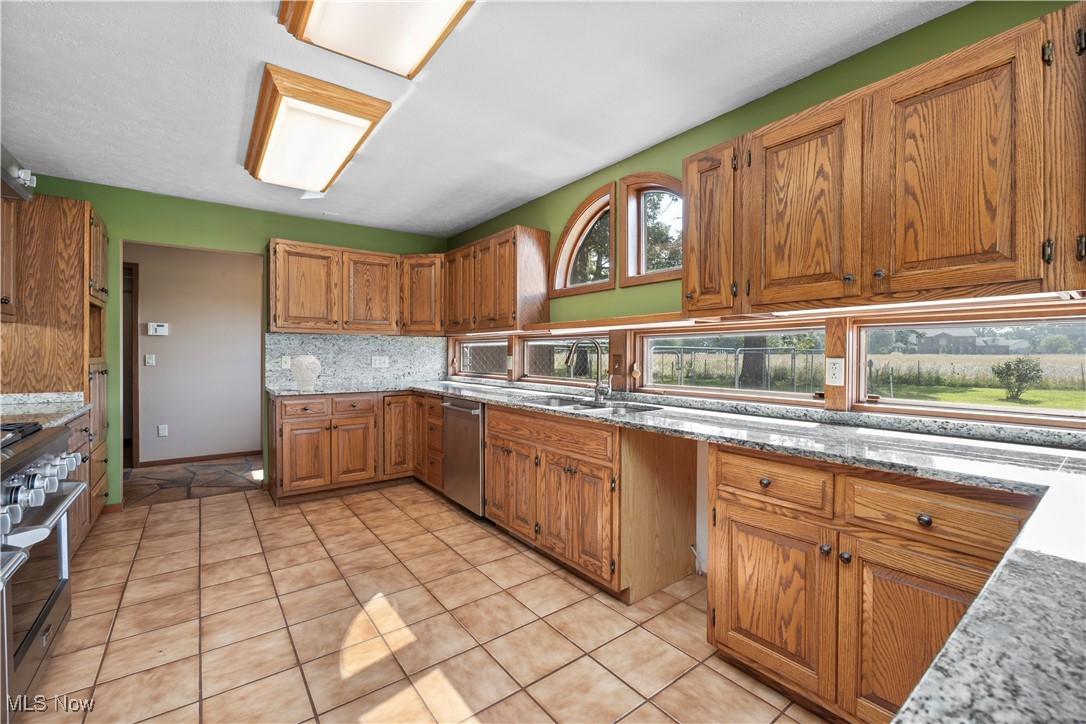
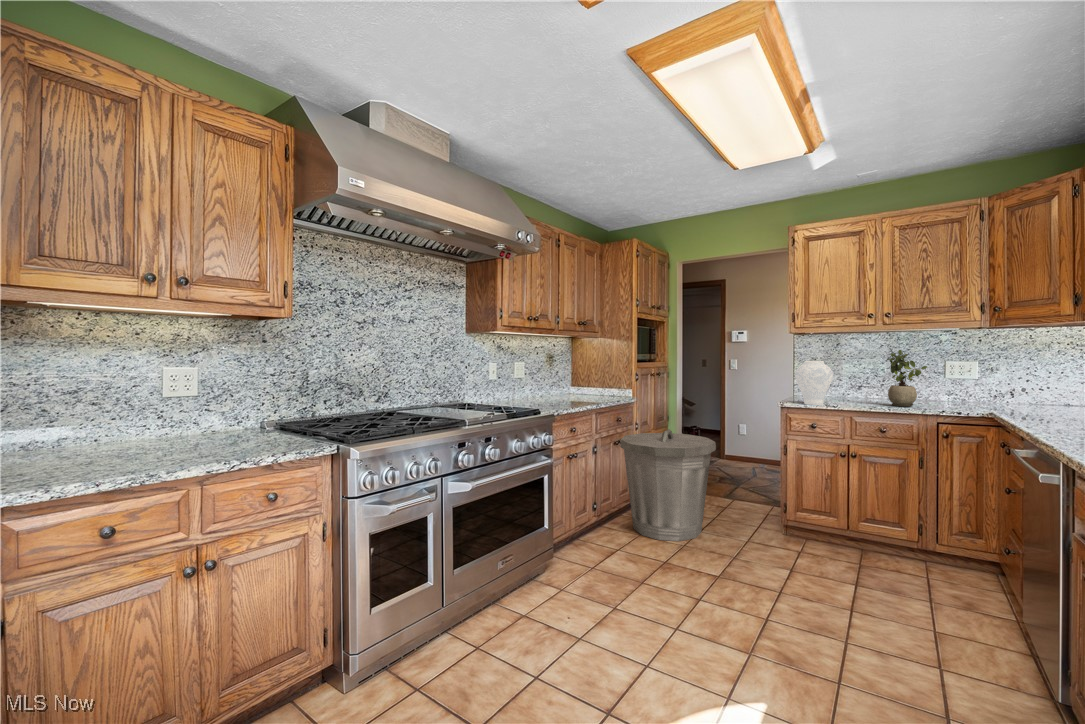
potted plant: none [349,348,377,388] -> present [887,350,927,407]
trash can: none [96,429,224,553] -> present [620,429,716,541]

